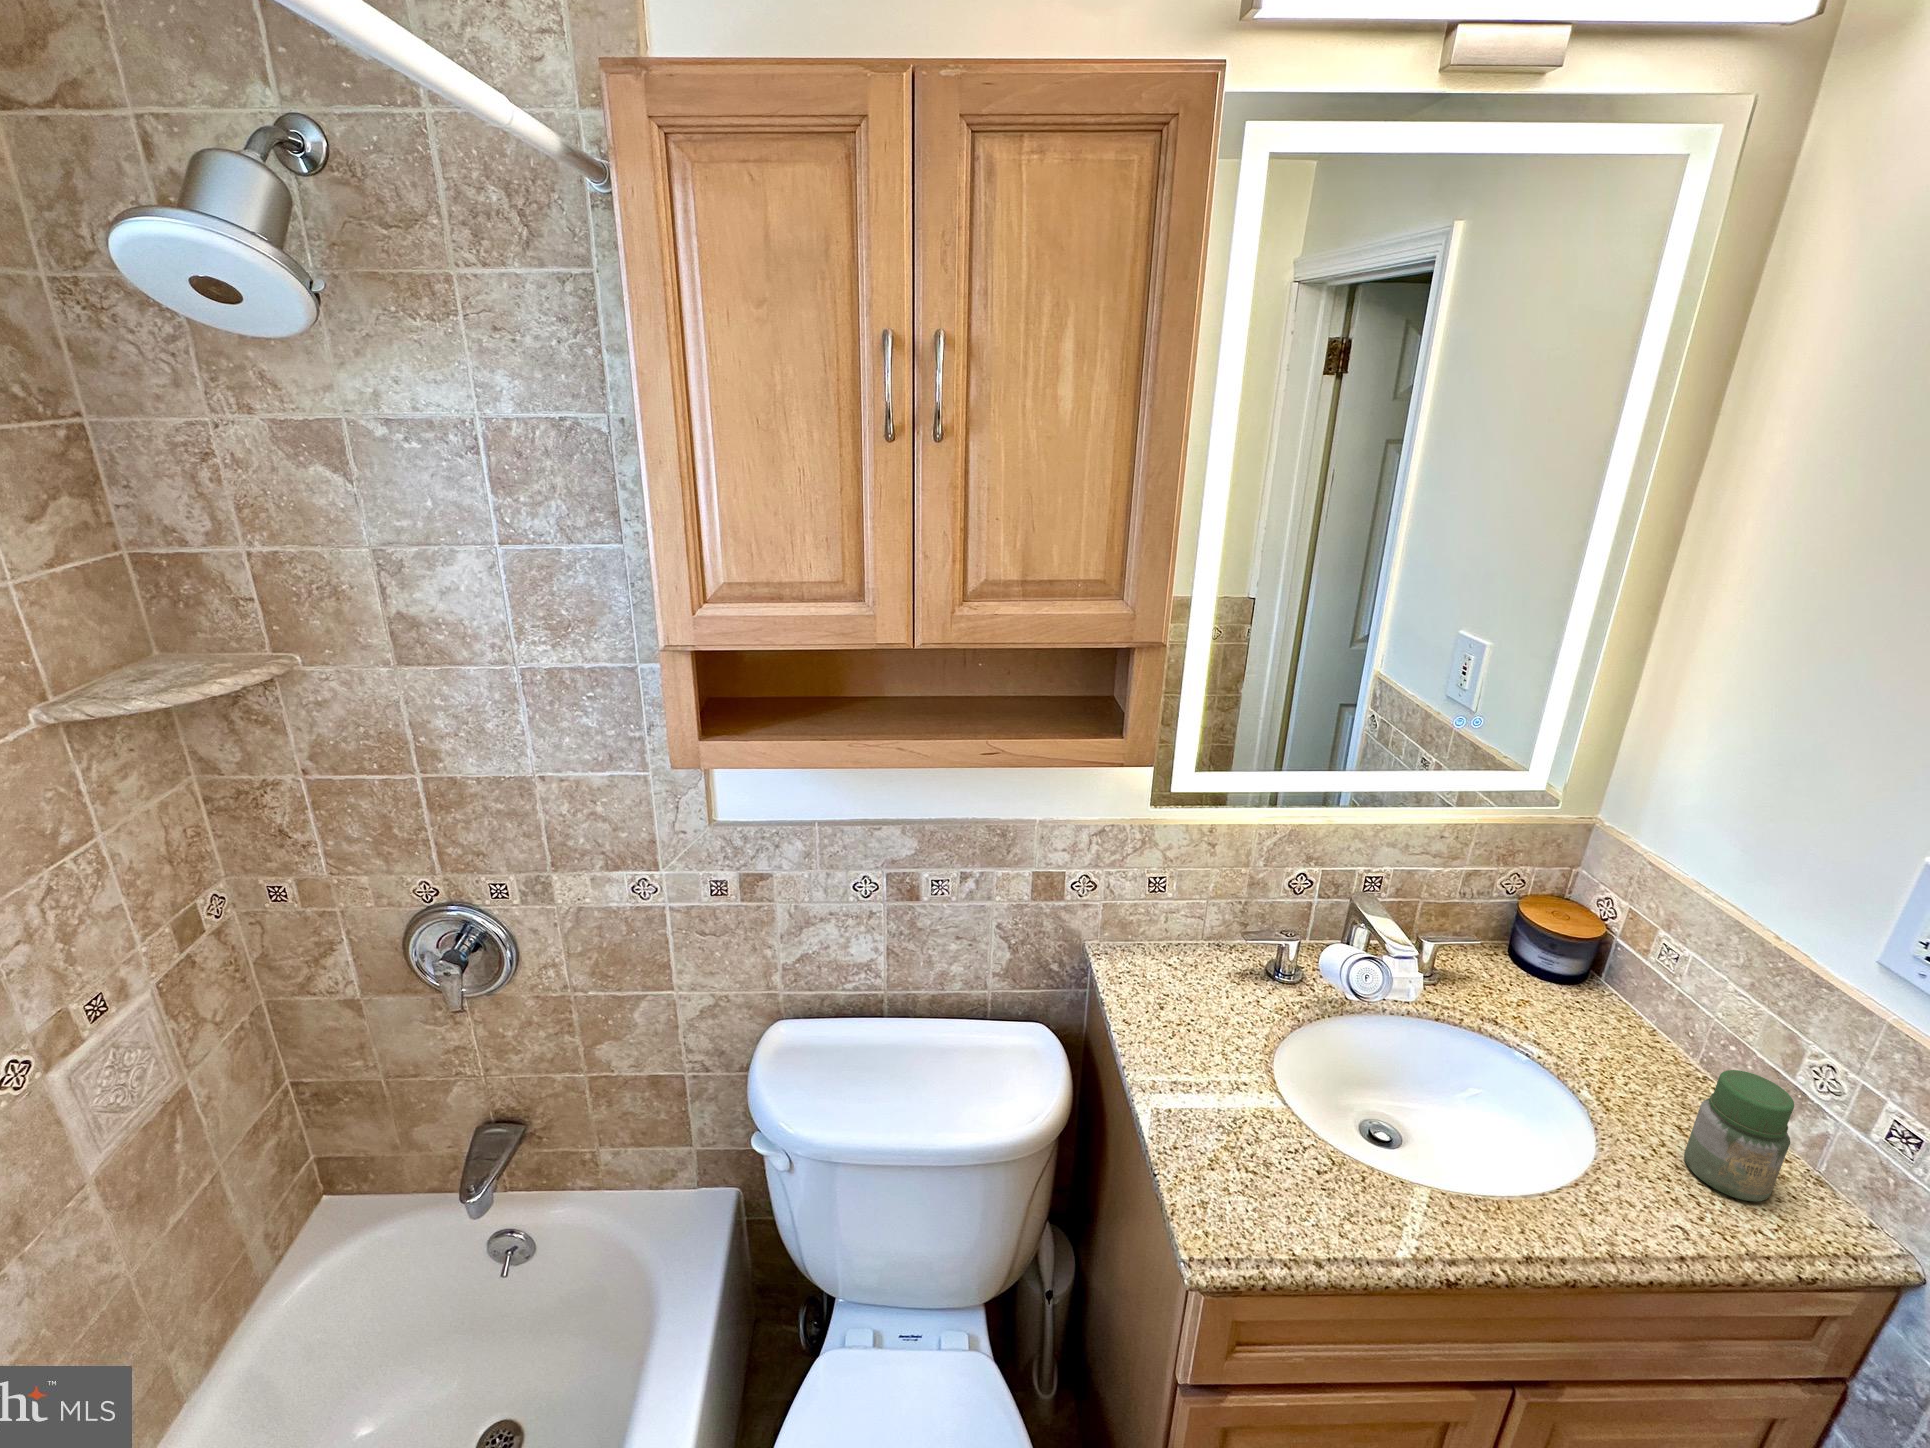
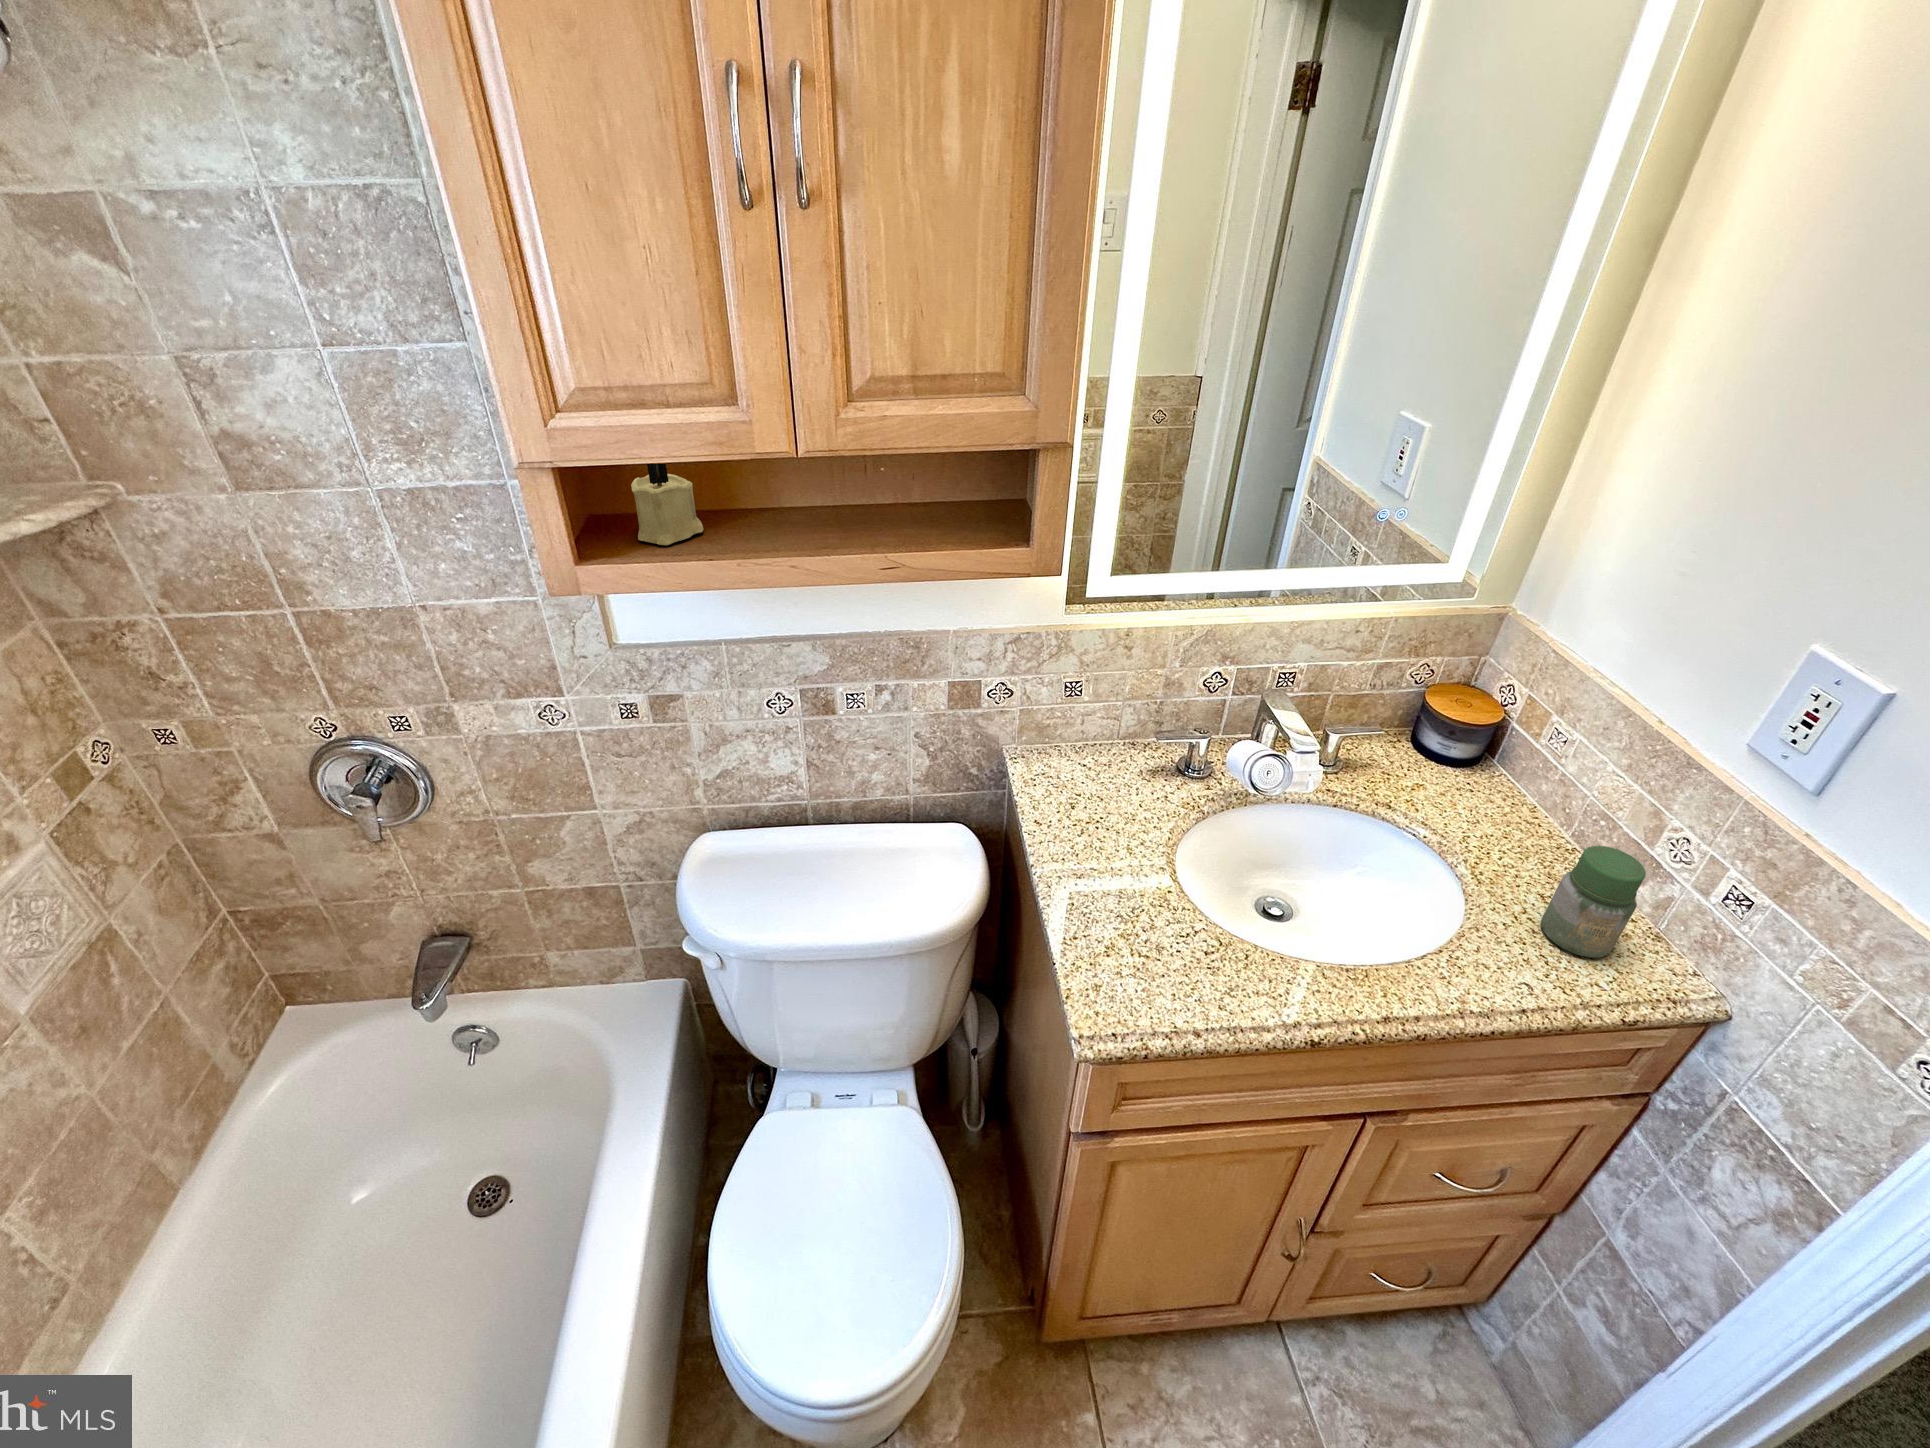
candle: none [754,643,814,726] -> present [631,464,703,545]

